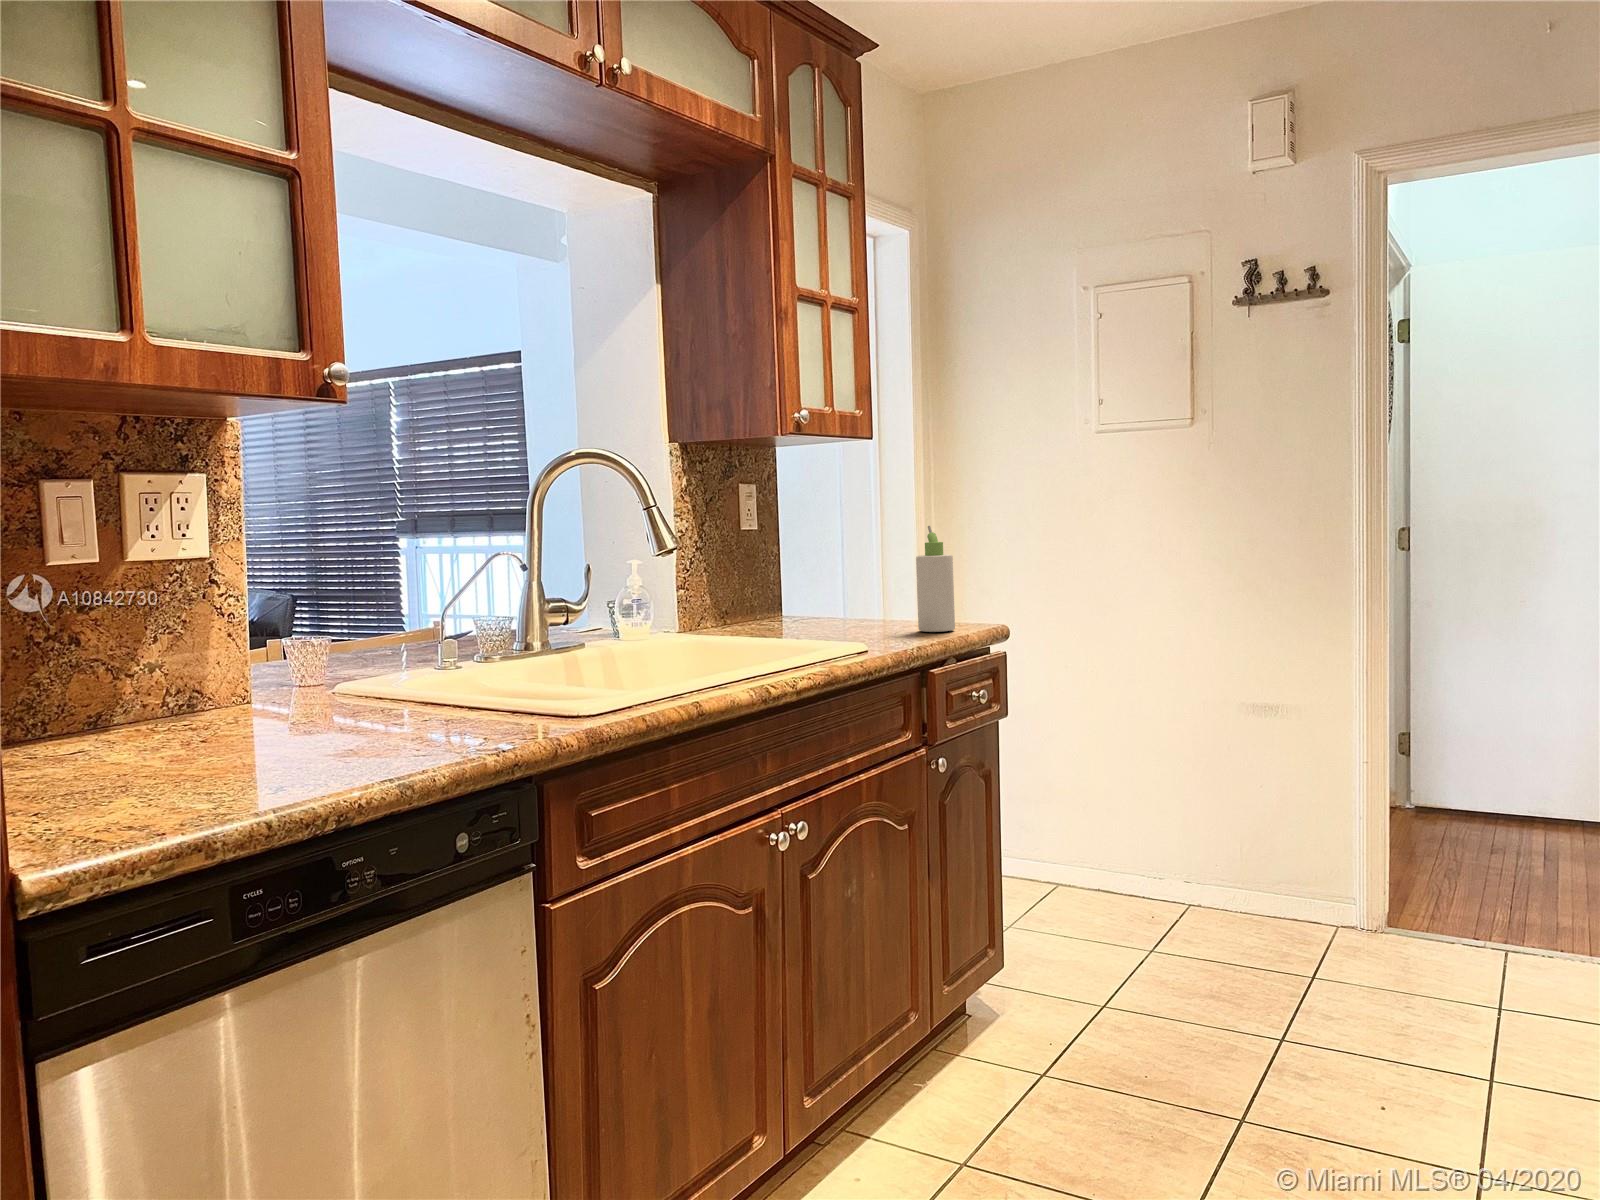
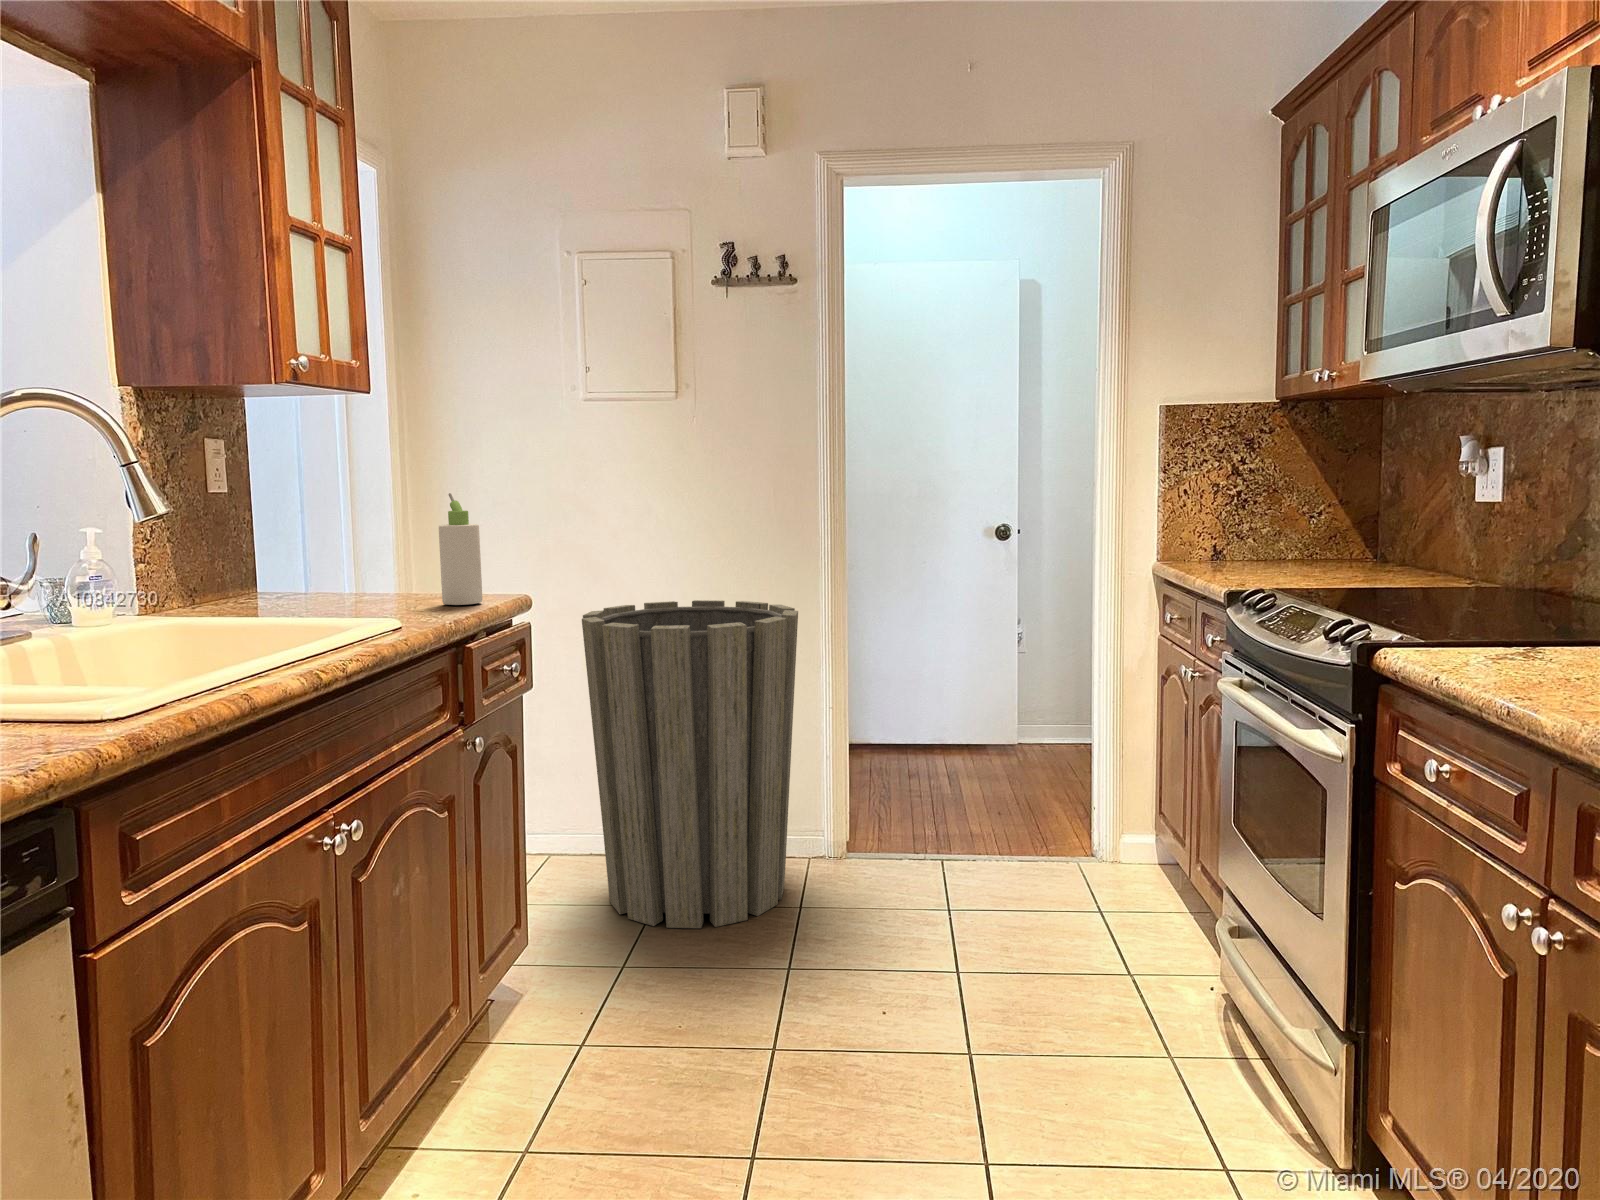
trash can: none [1077,635,1325,993] -> present [582,600,798,928]

